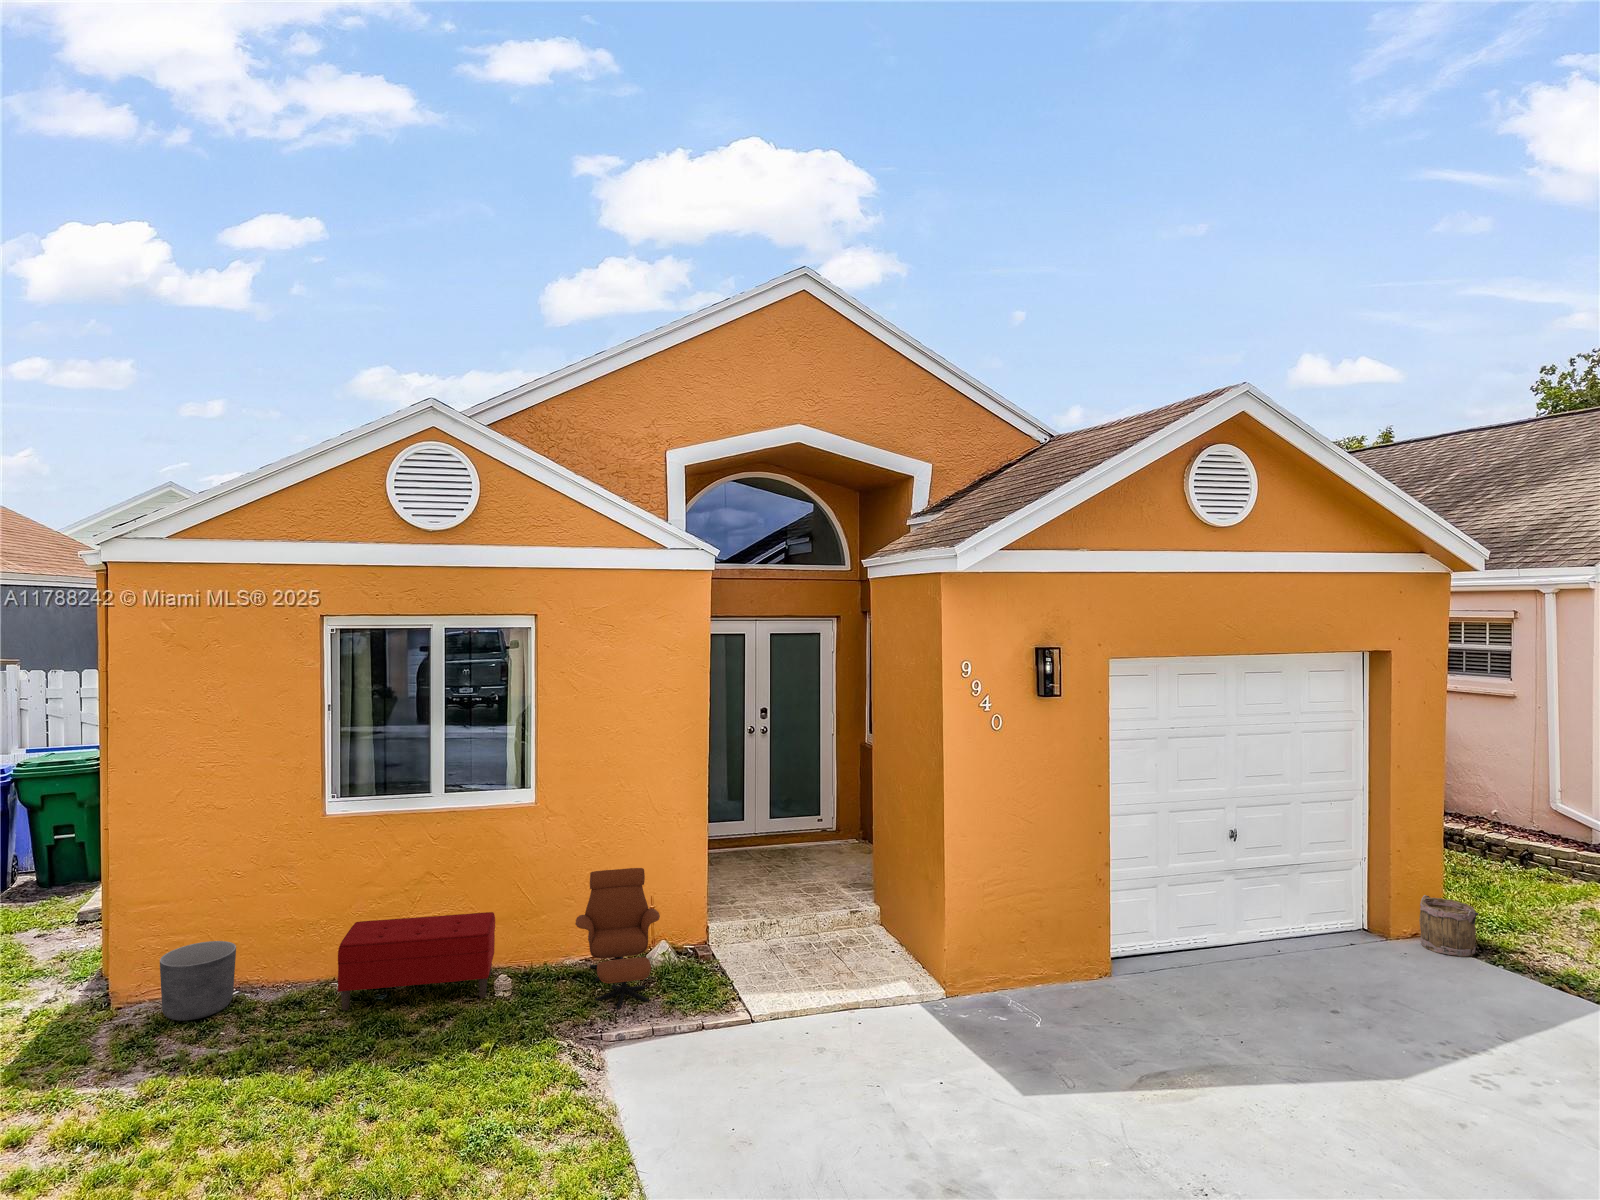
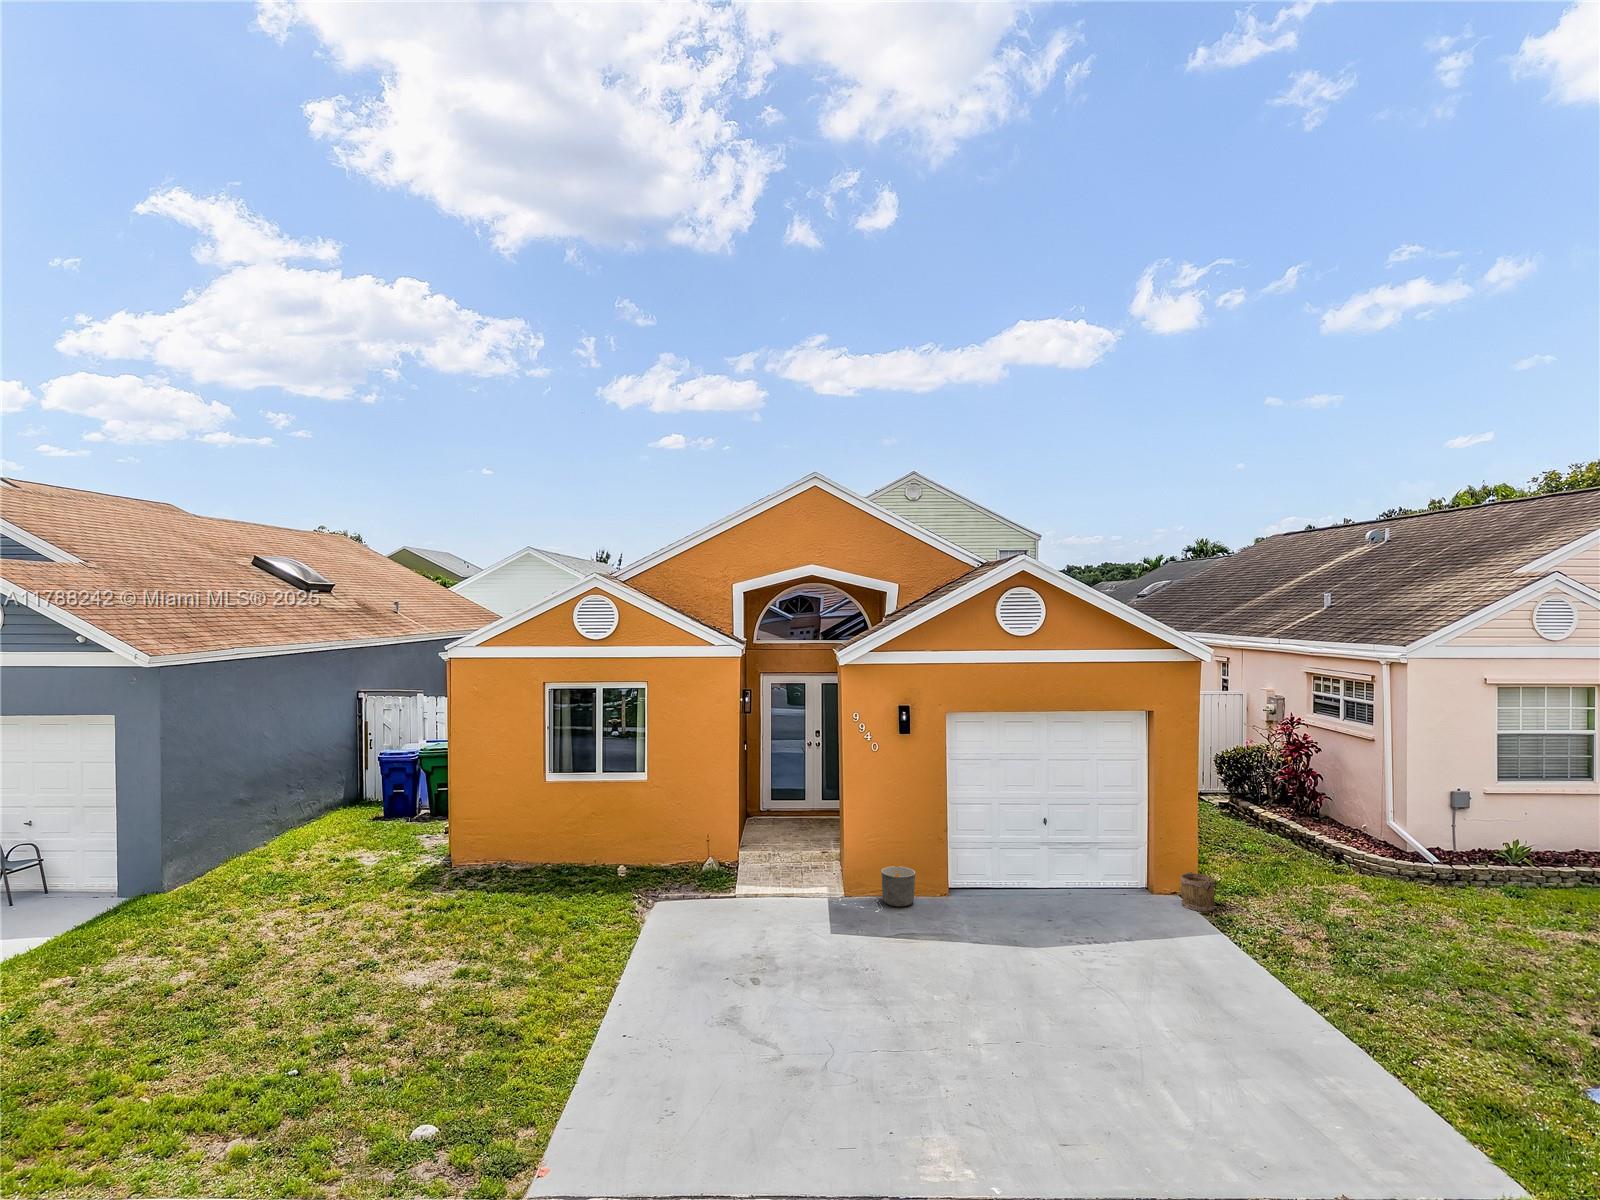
lounge chair: present [575,868,660,1009] -> none [660,818,705,888]
bench: present [338,912,495,1011] -> none [545,835,623,877]
planter: present [160,941,236,1021] -> present [881,866,915,907]

